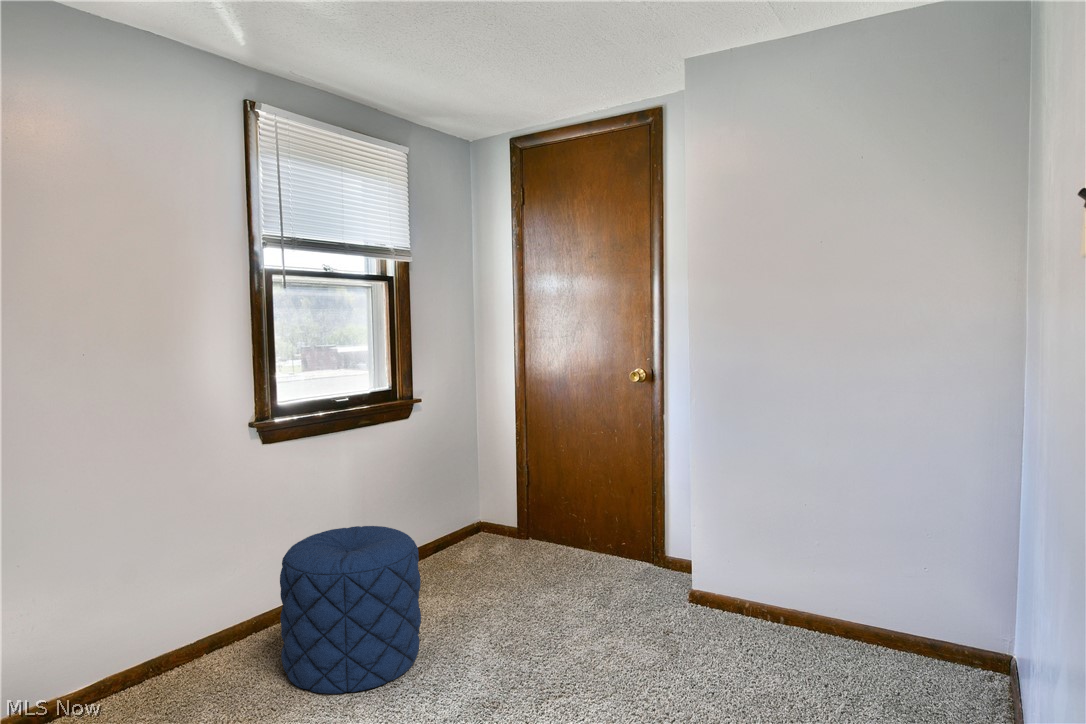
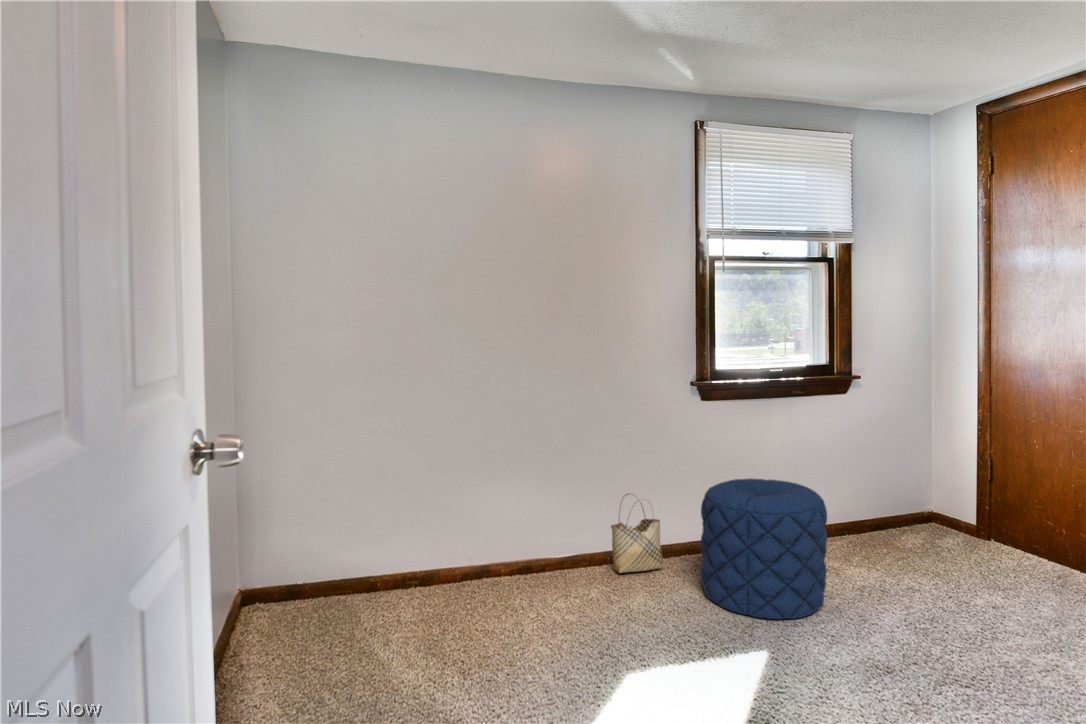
woven basket: none [151,577,226,689] -> present [611,494,663,573]

